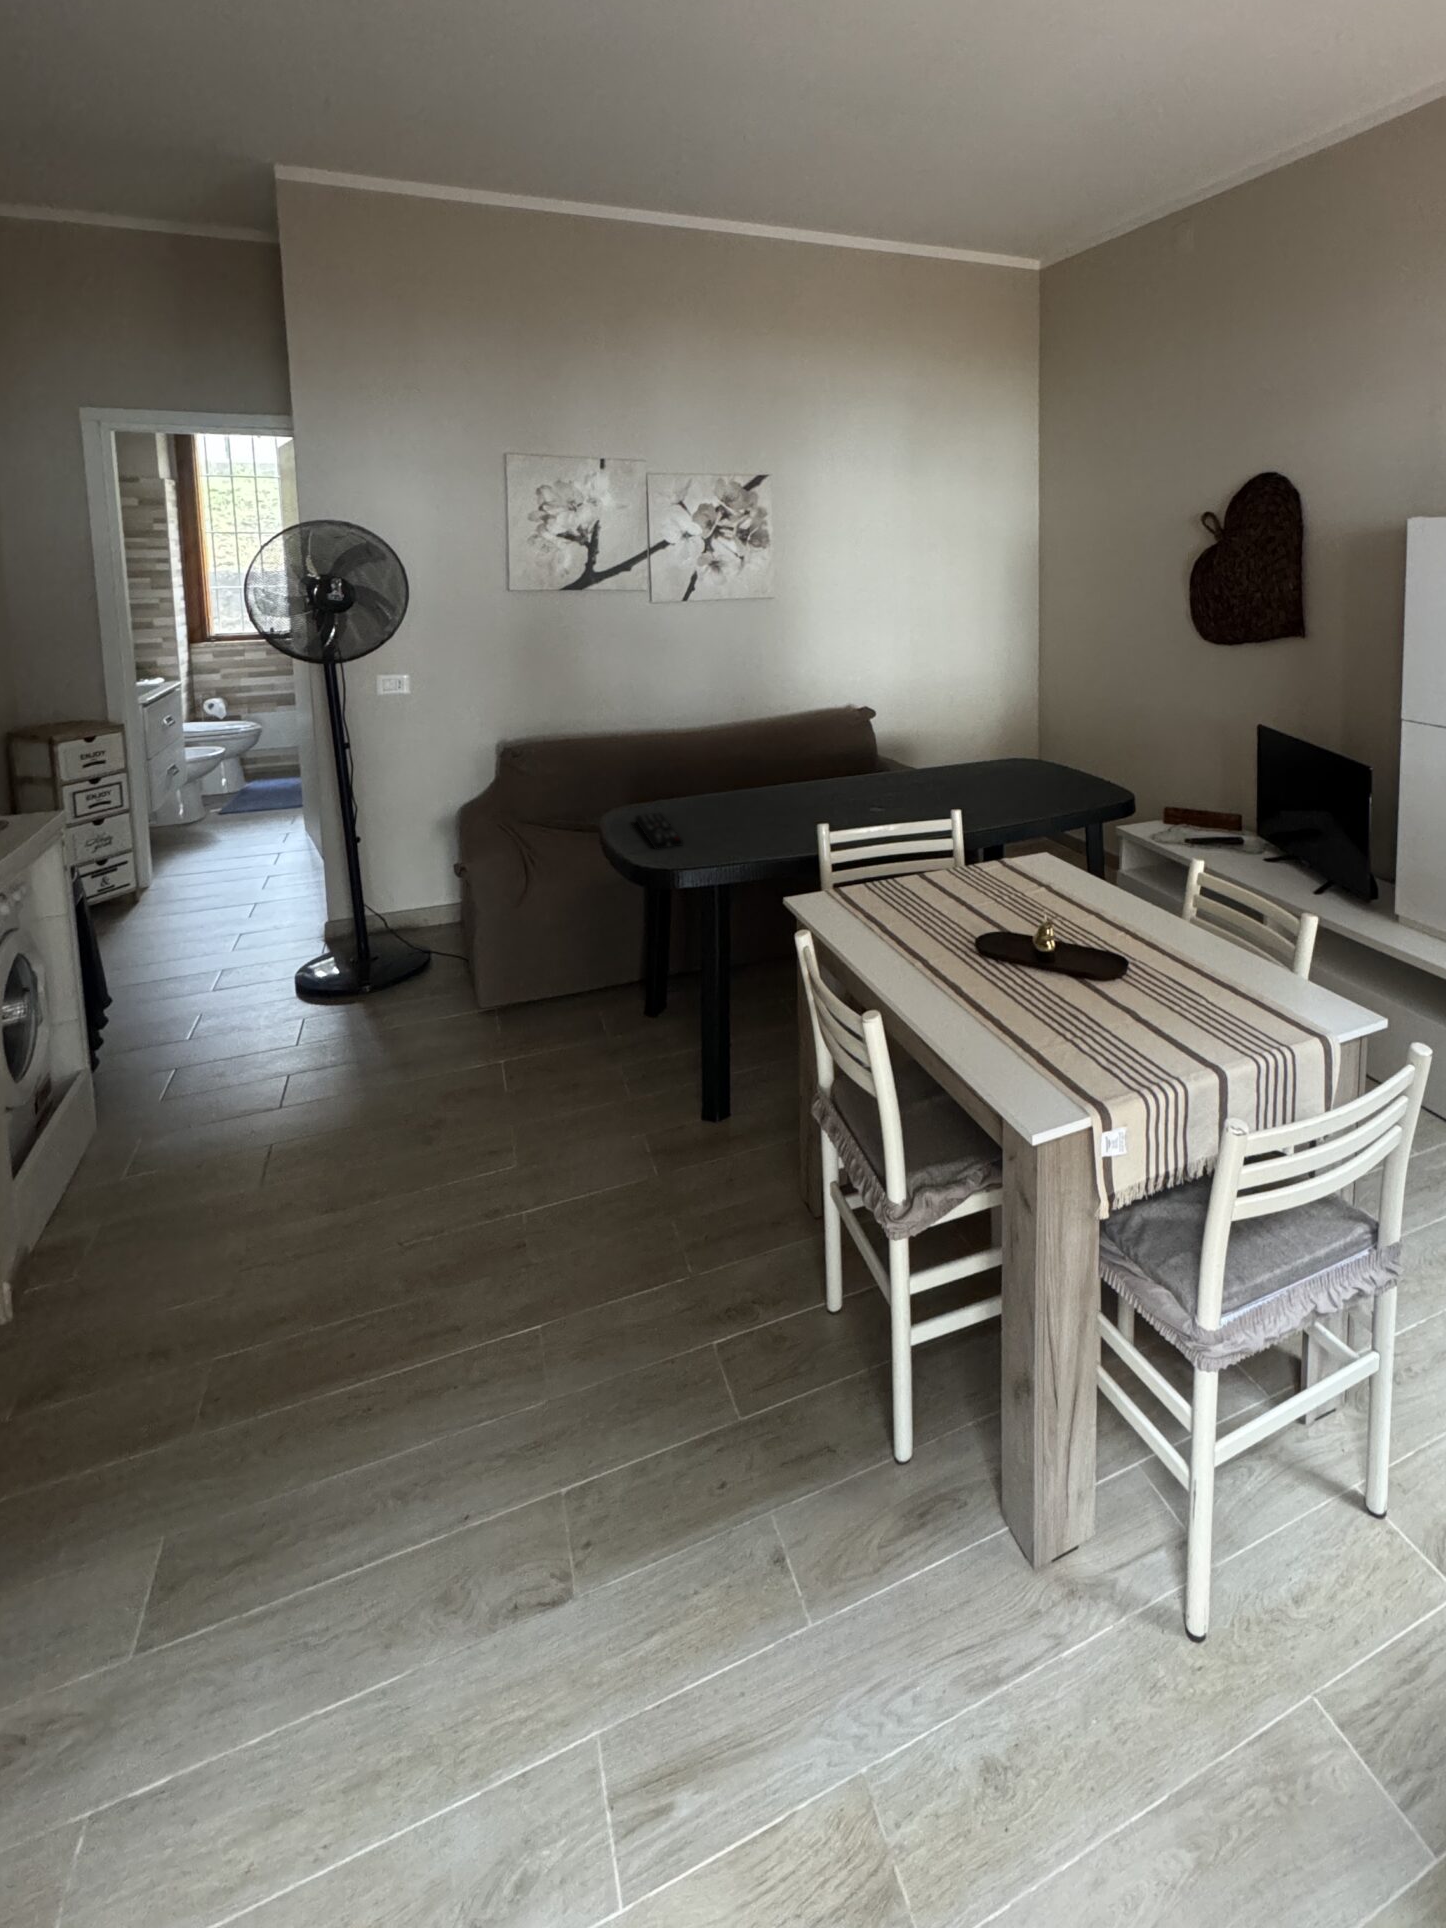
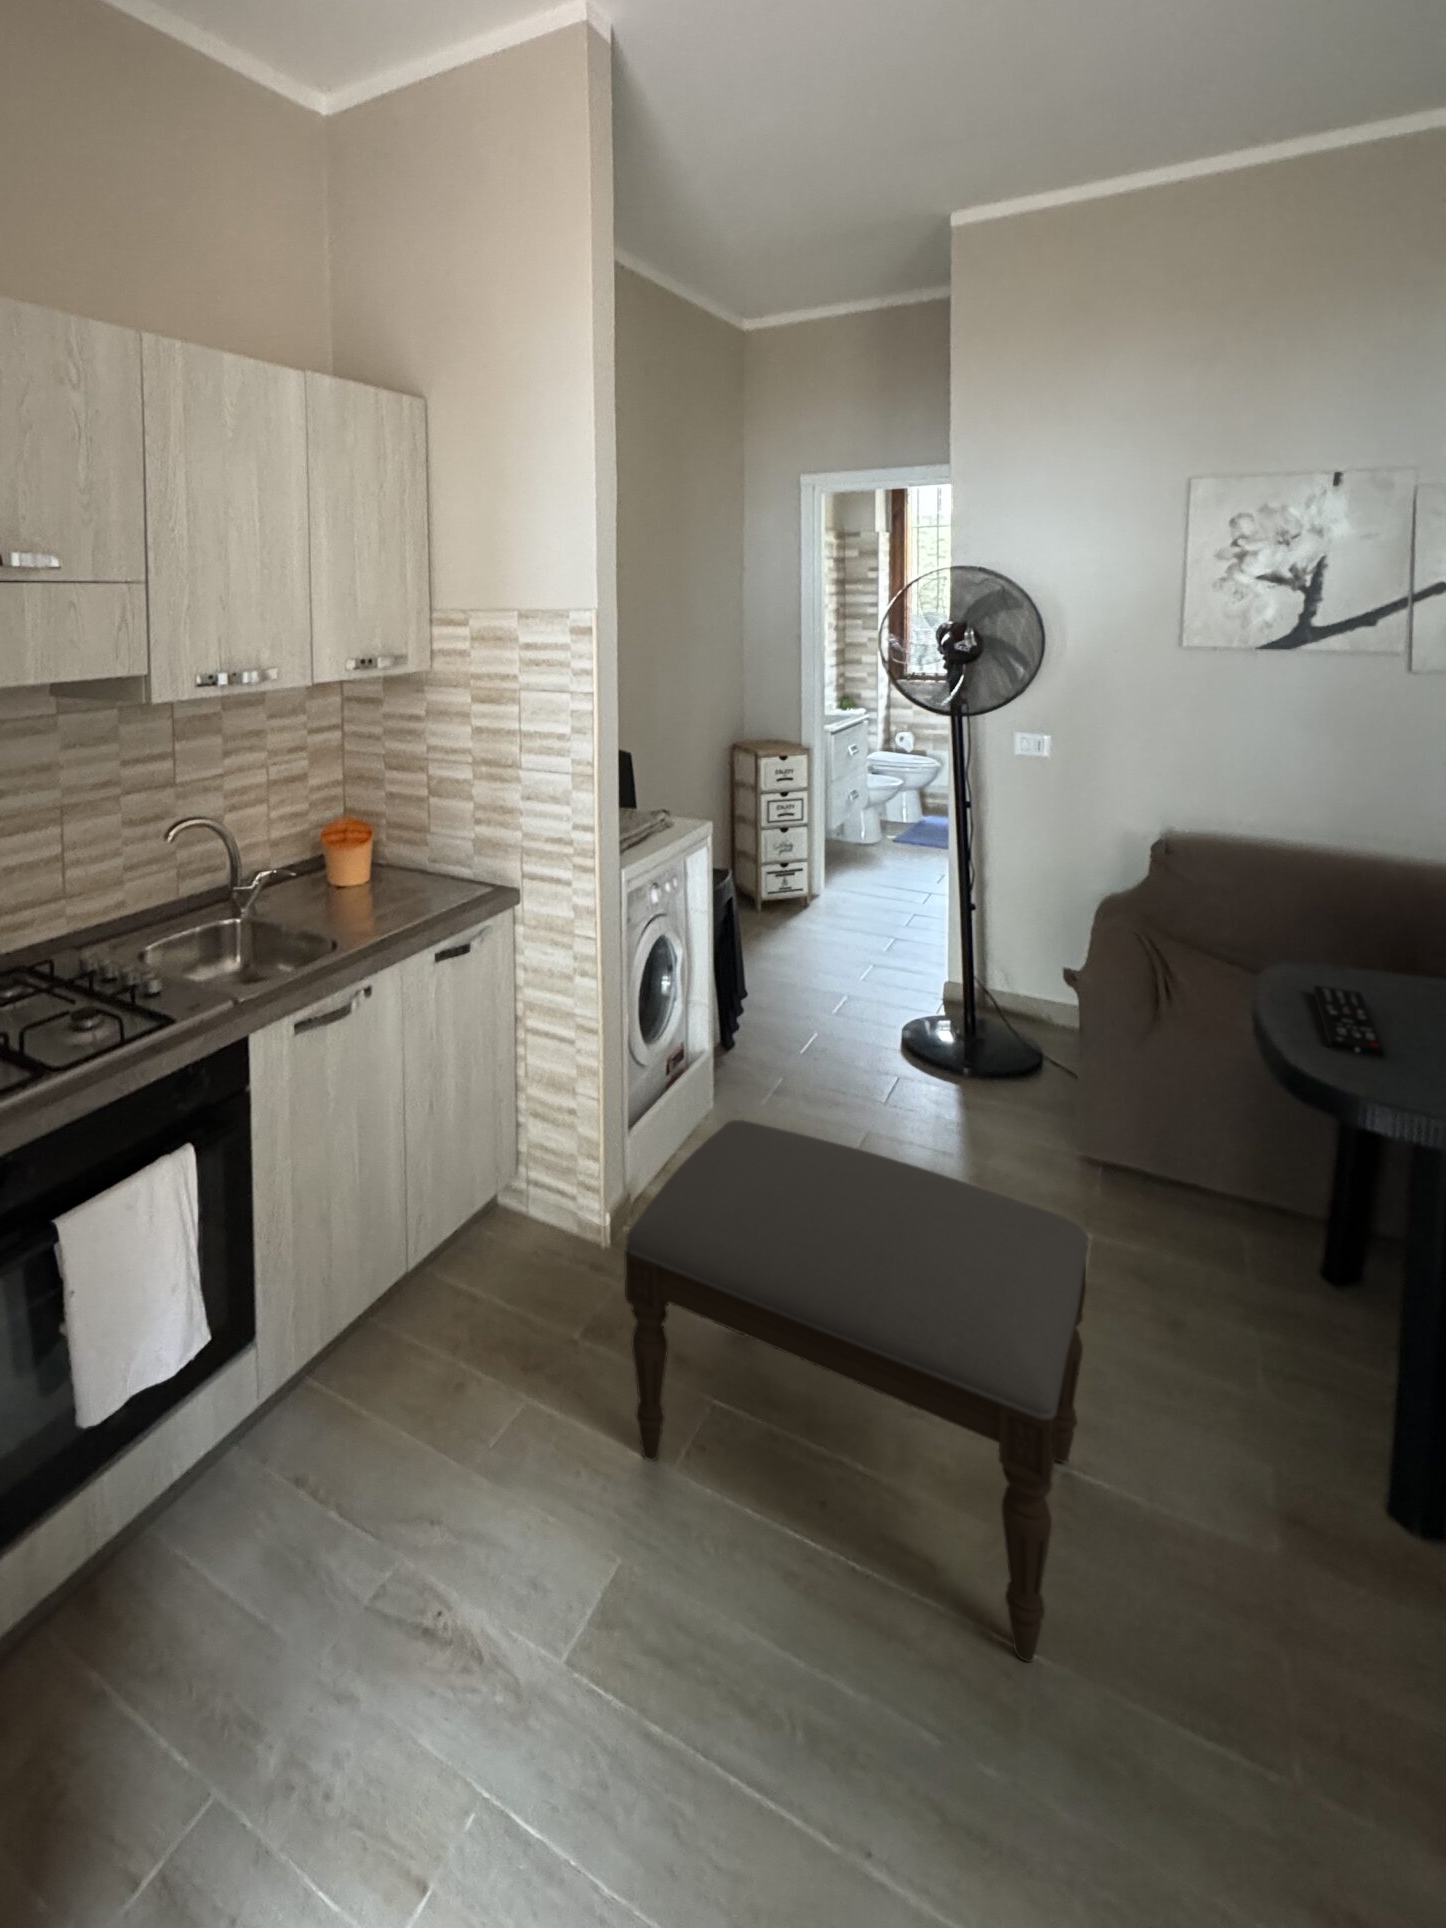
ottoman: none [110,1028,548,1456] -> present [624,1120,1088,1662]

